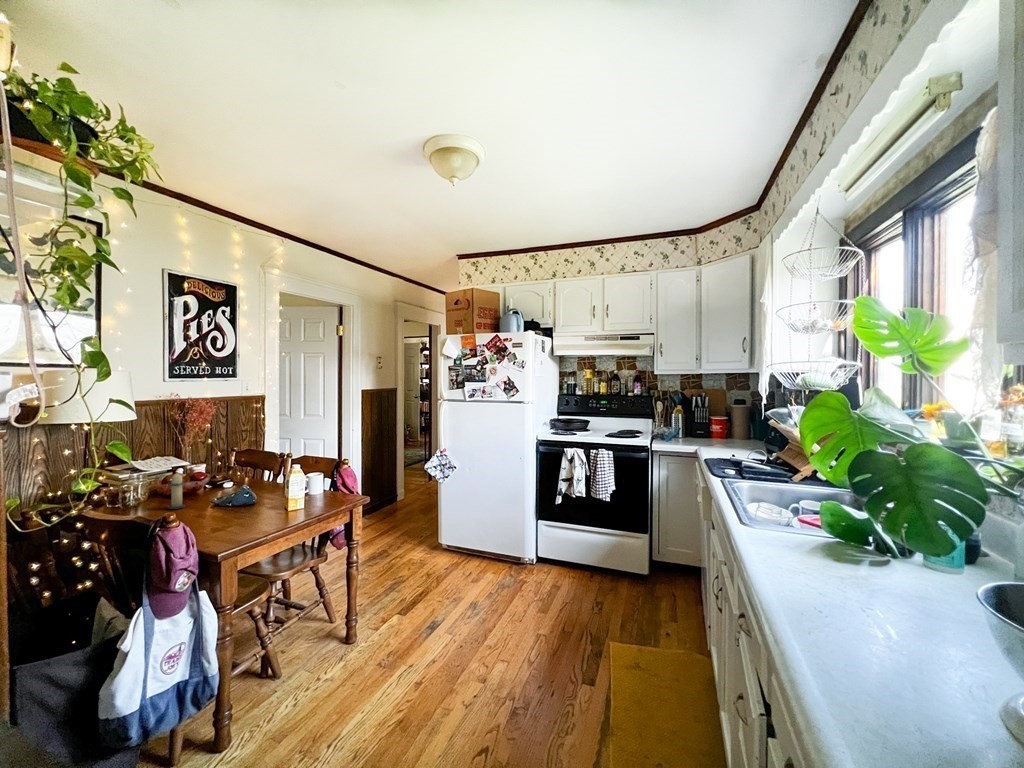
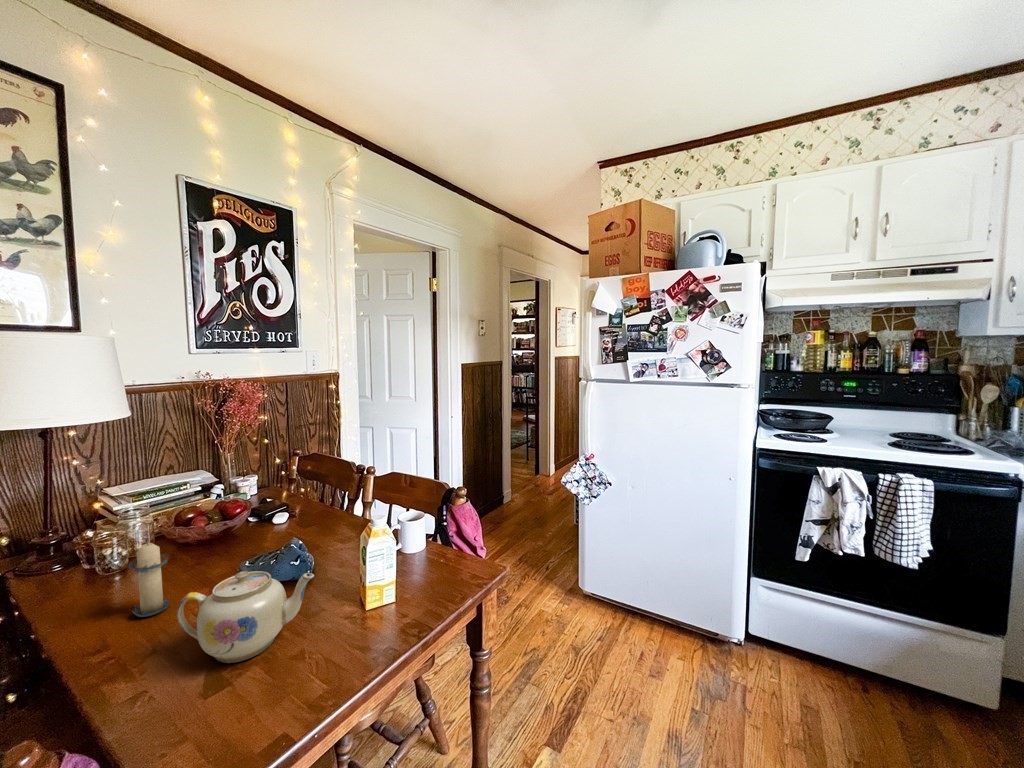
teapot: none [202,479,266,515] -> present [177,571,314,663]

